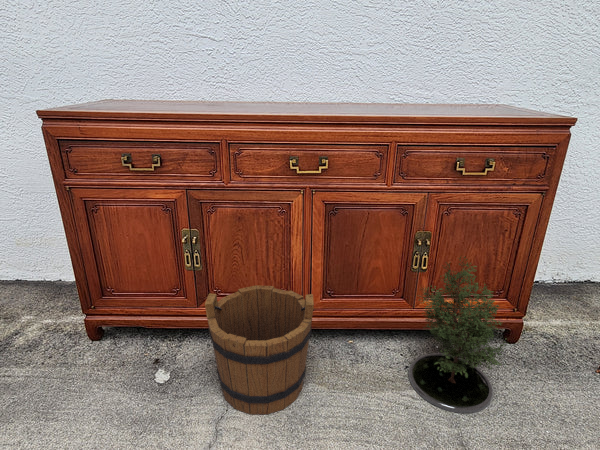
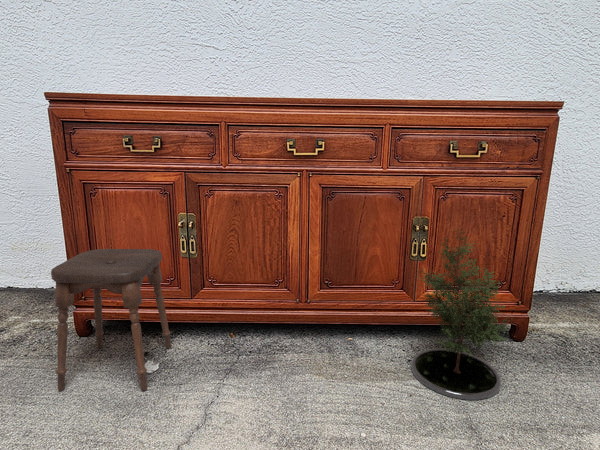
stool: none [60,265,180,406] -> present [51,249,171,391]
bucket: present [205,285,314,414] -> none [199,272,311,400]

